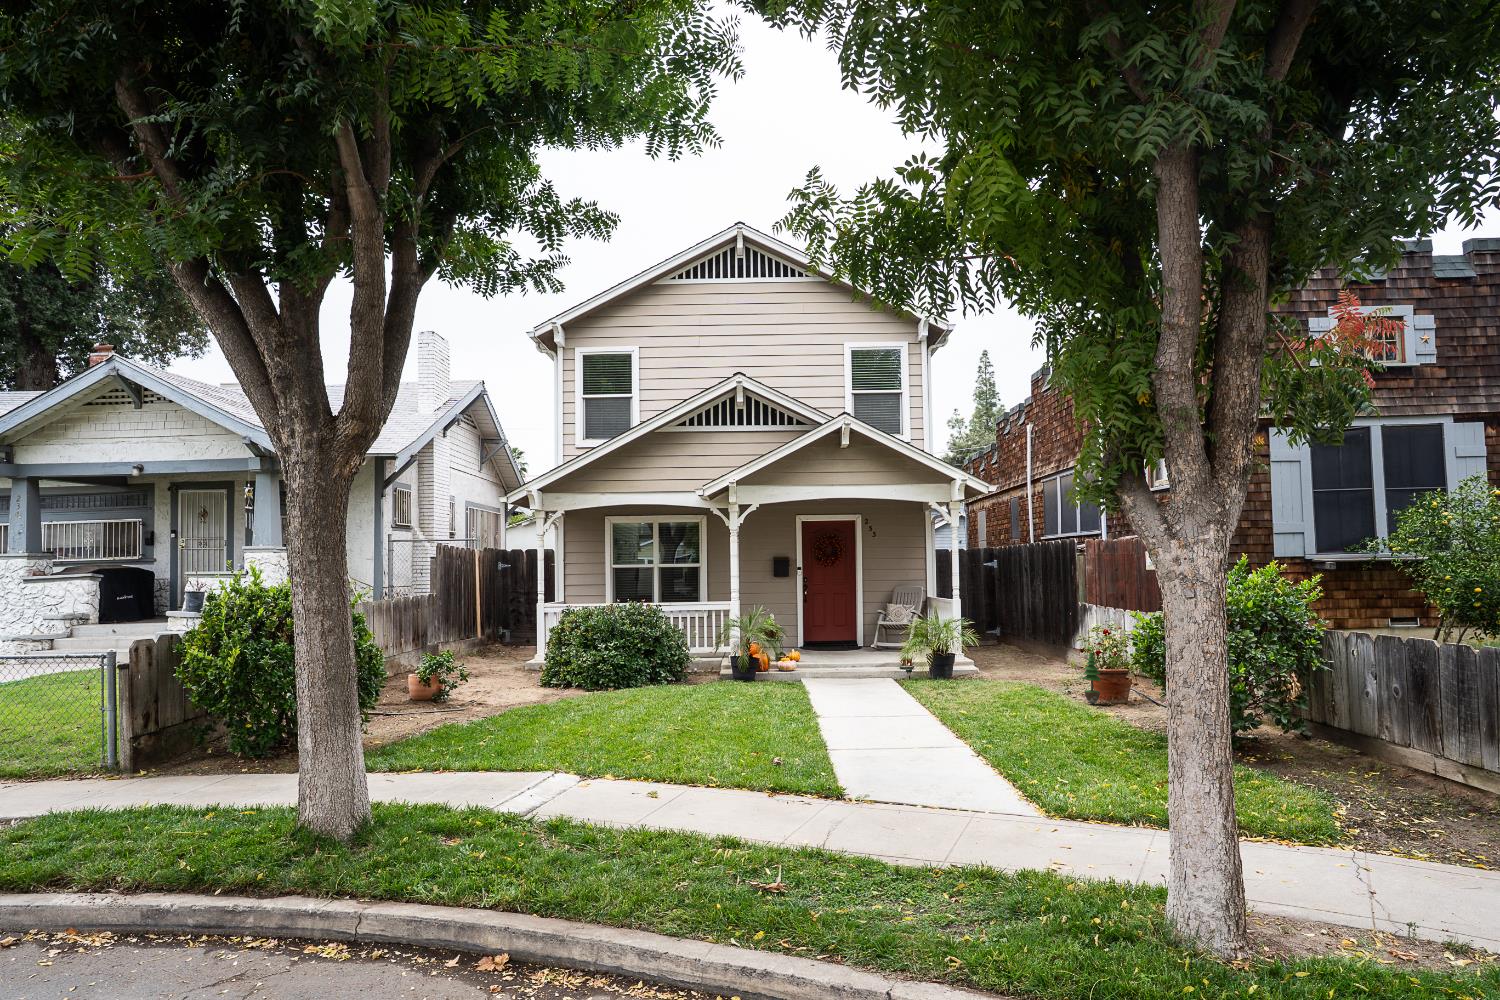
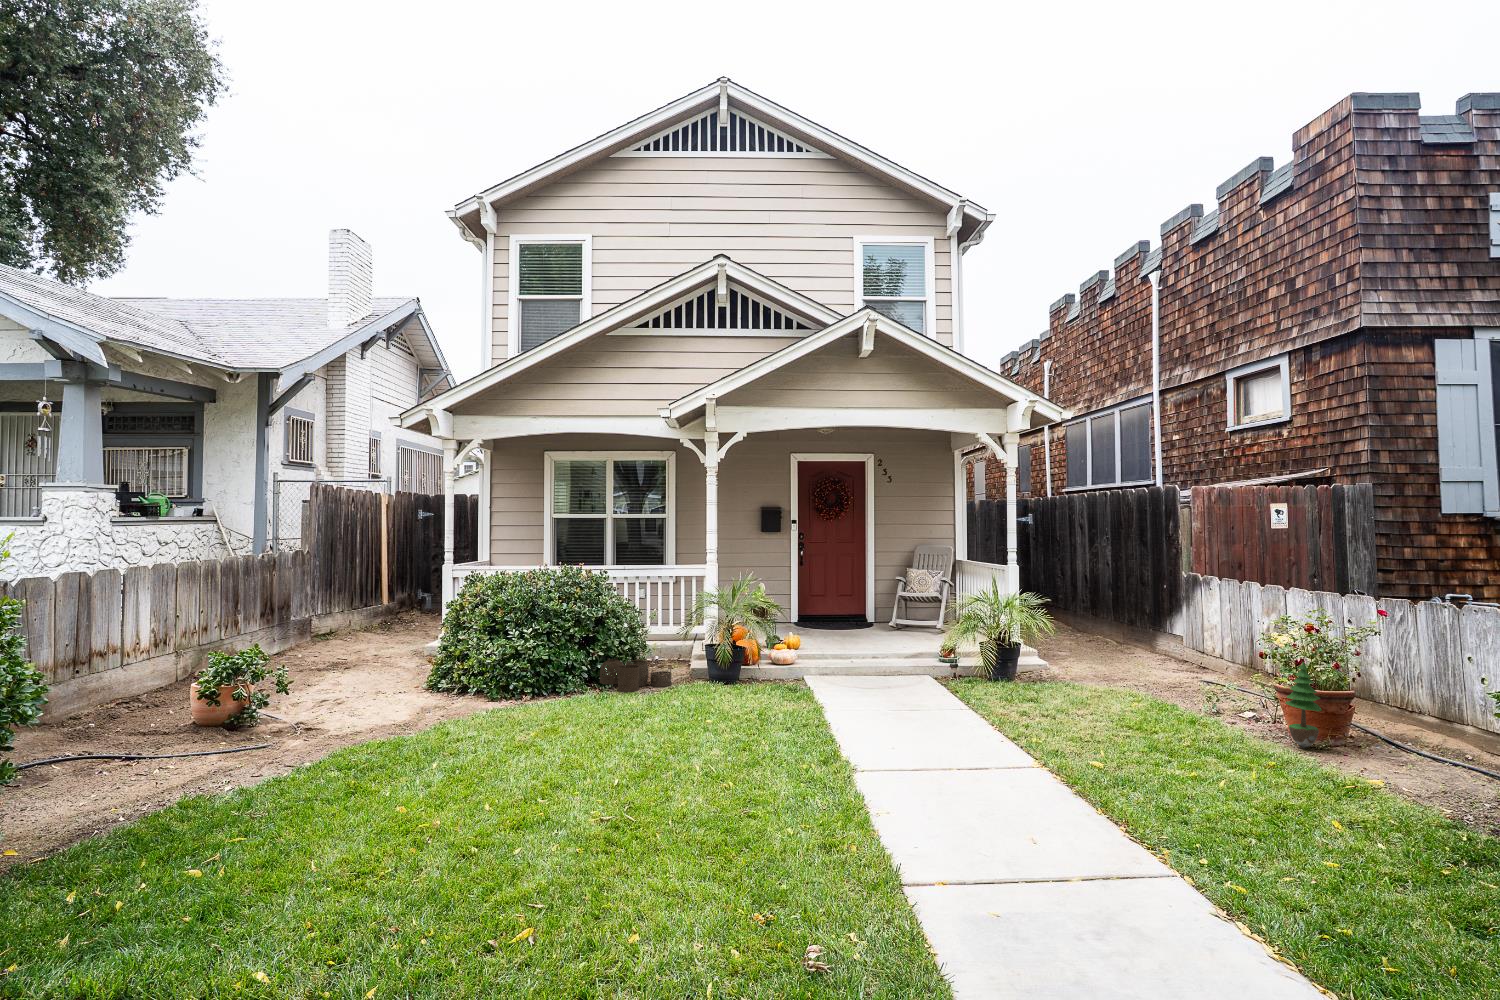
woven basket: none [658,663,708,685] -> present [600,657,672,692]

